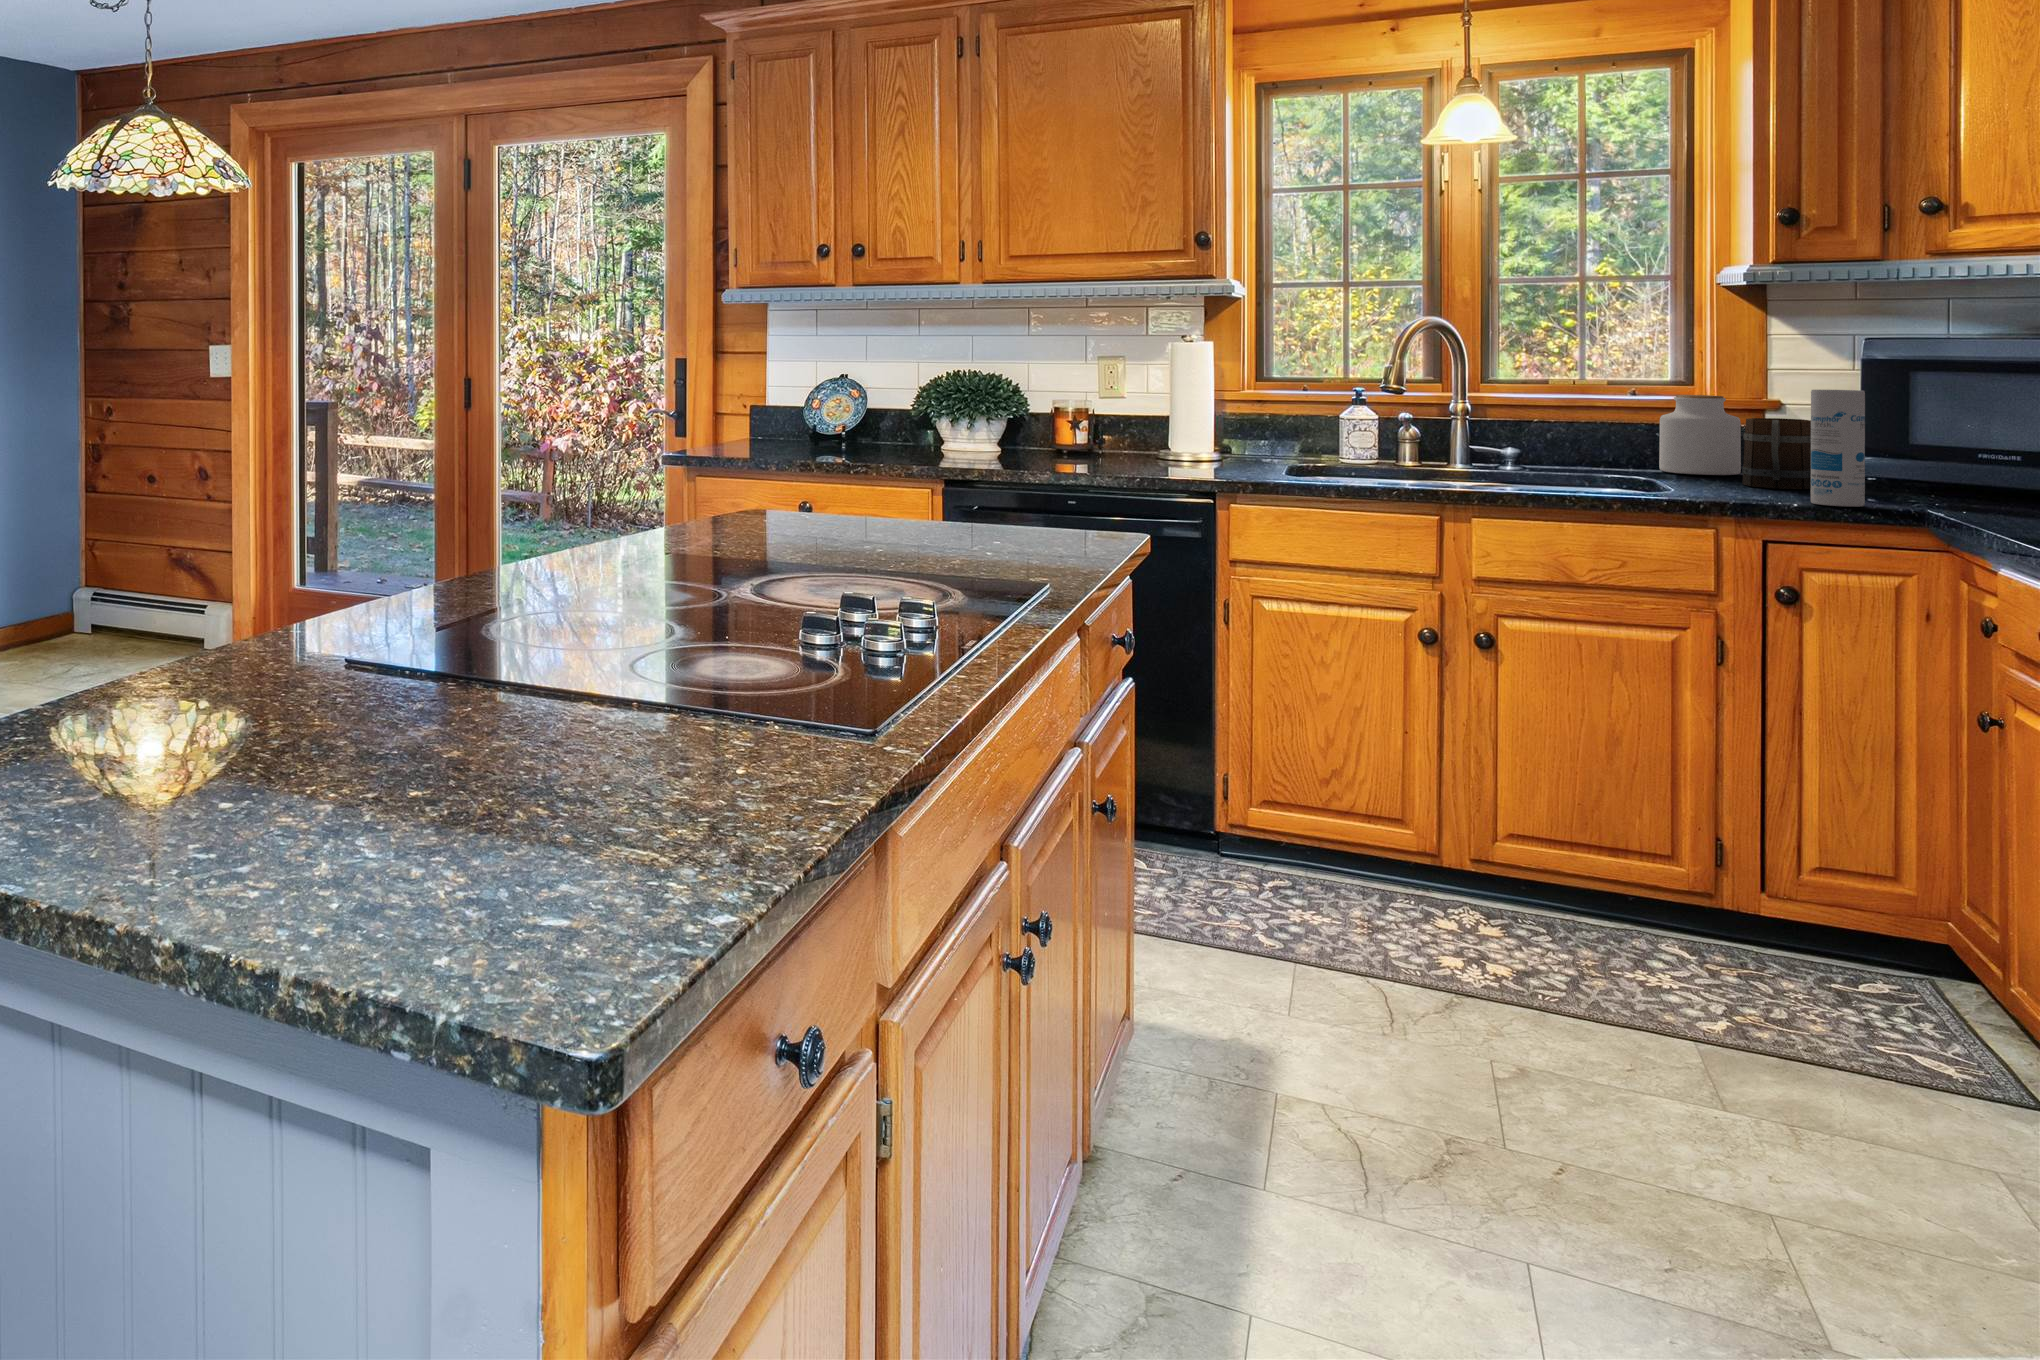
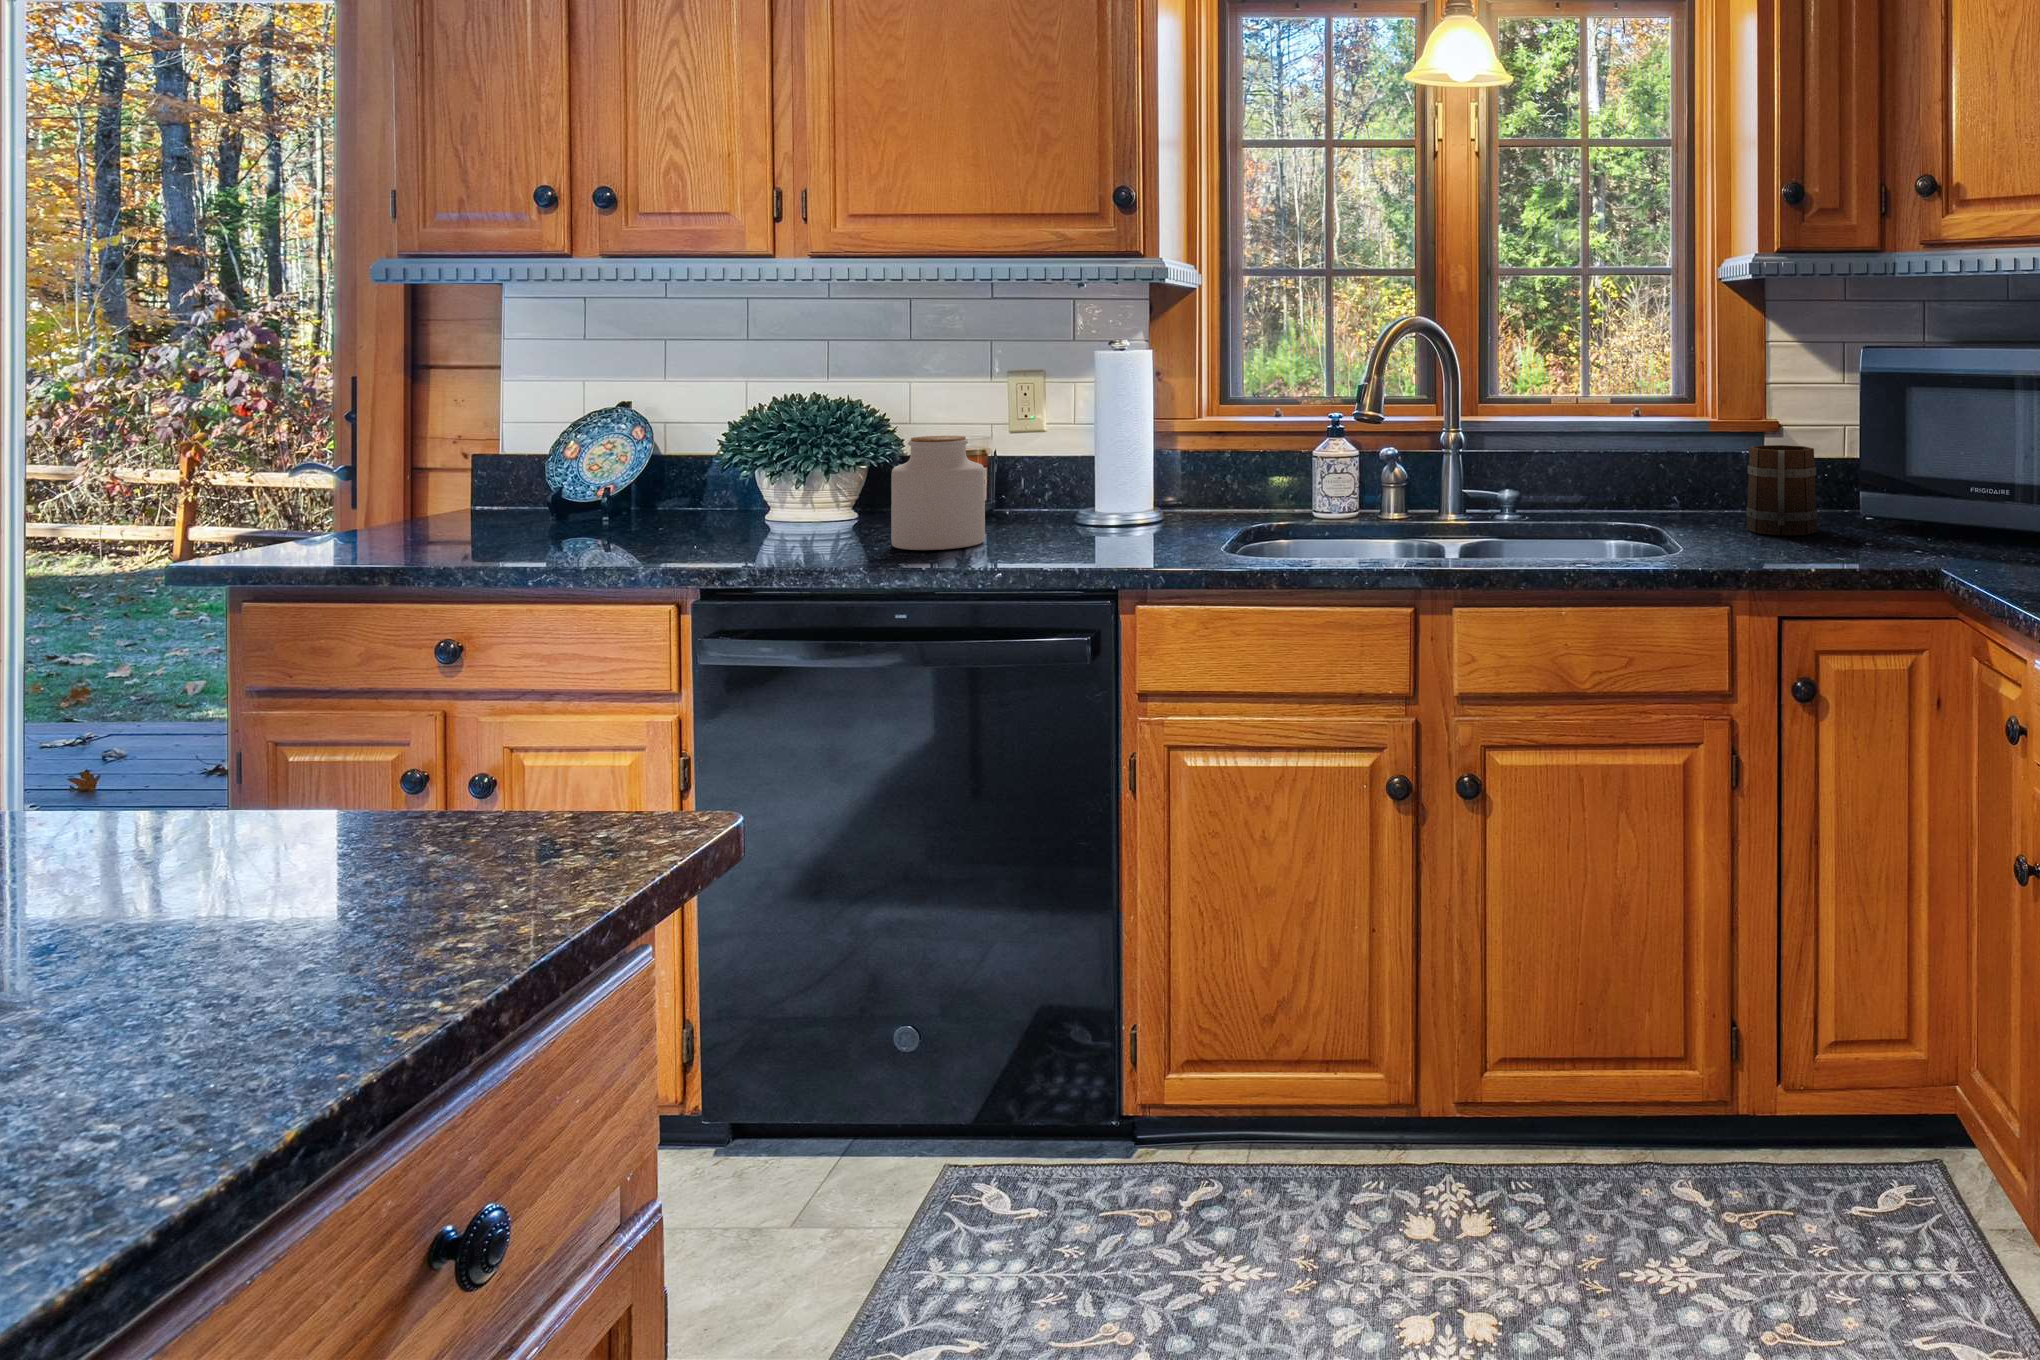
canister: present [1811,390,1865,507] -> none [1822,414,1876,566]
jar: present [1659,395,1741,475] -> present [891,436,985,550]

